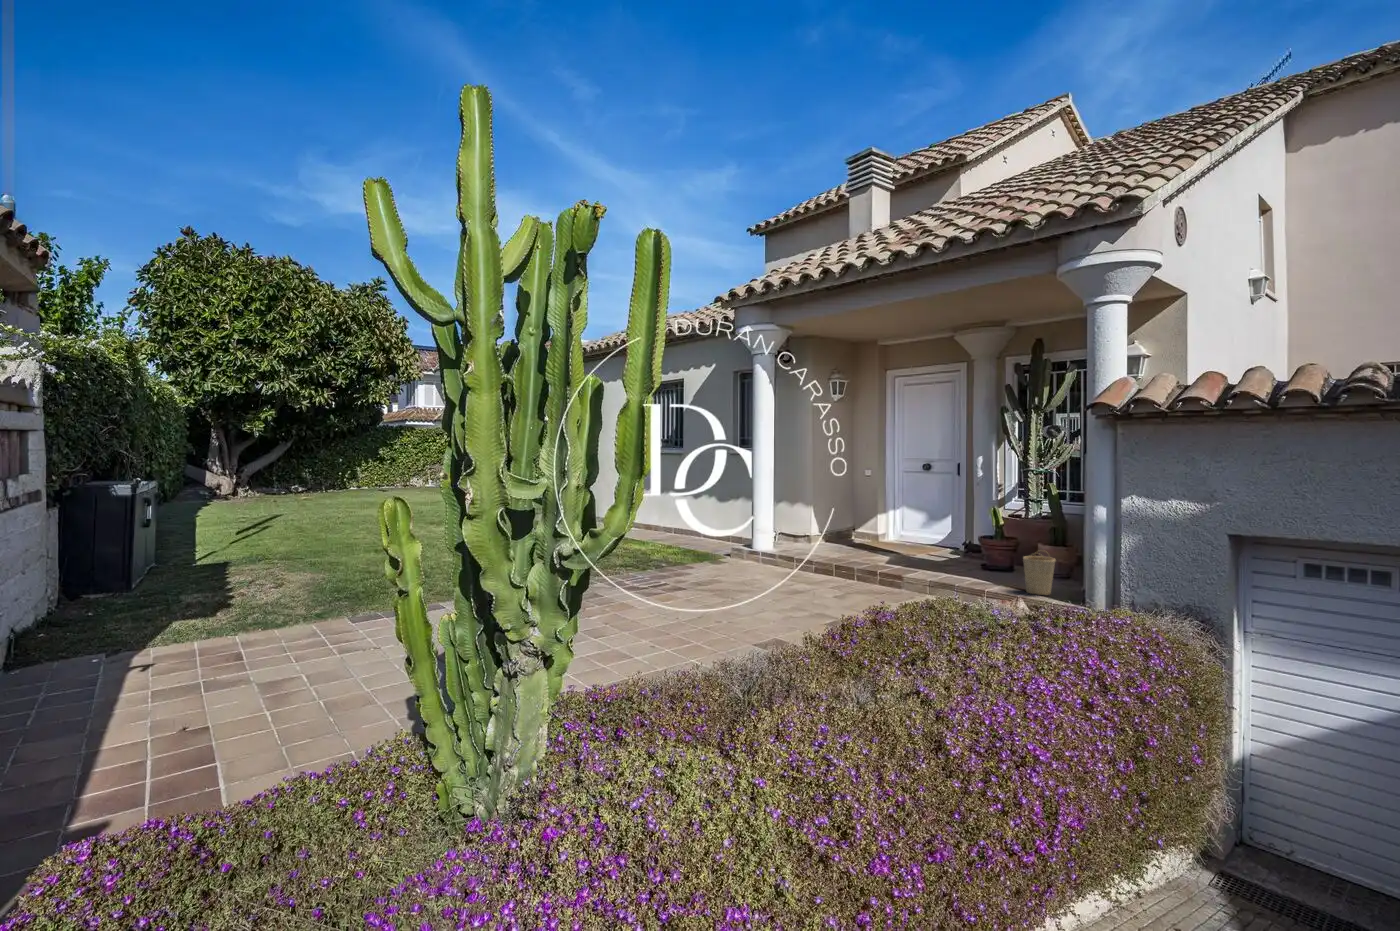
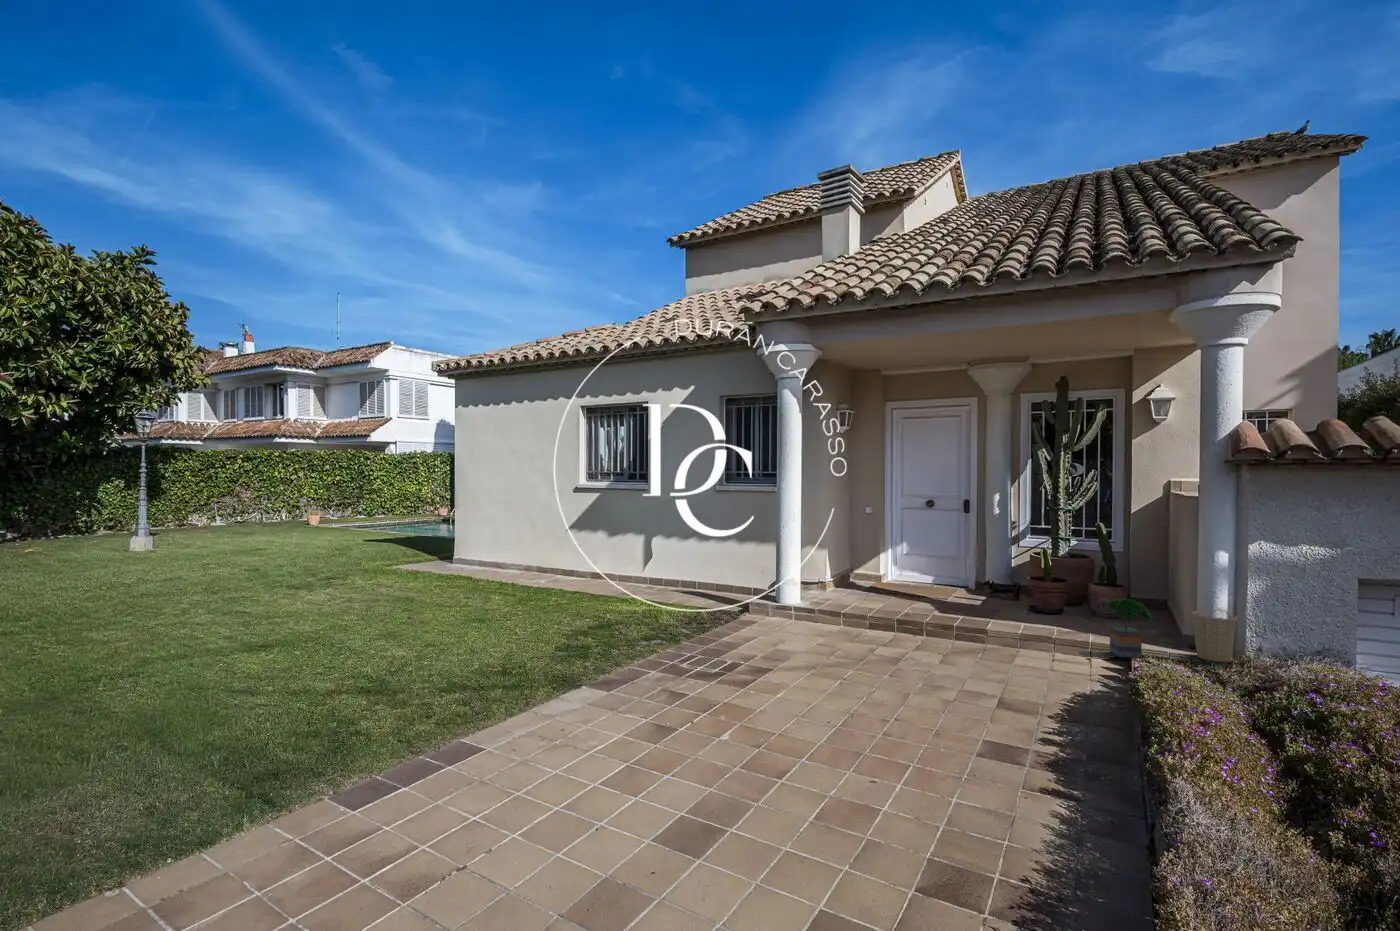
potted tree: none [956,543,988,589] -> present [1106,599,1152,658]

